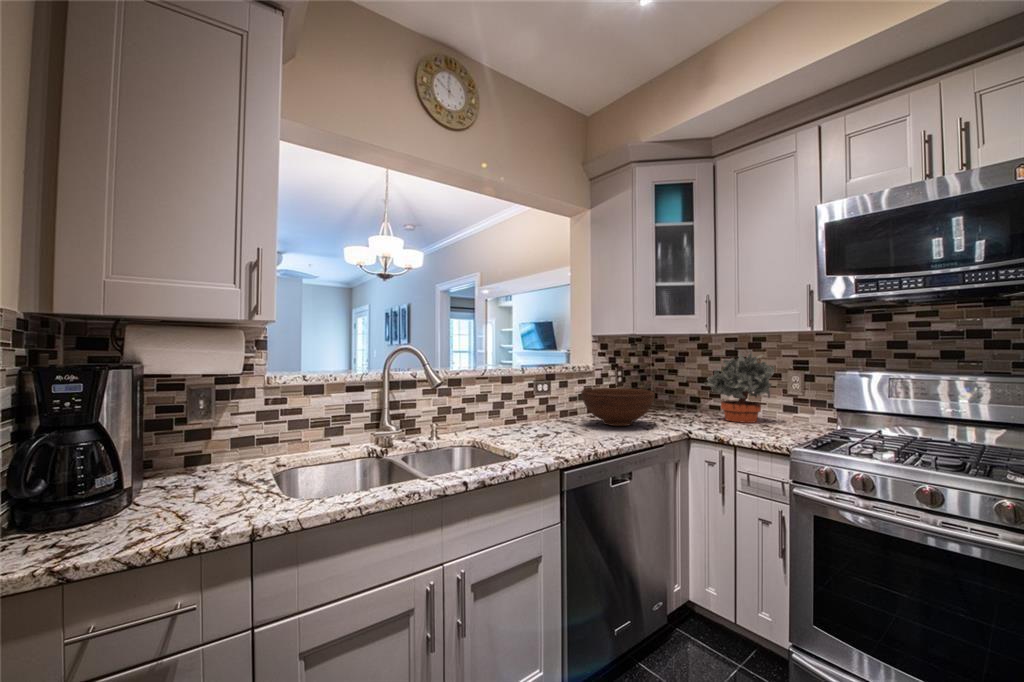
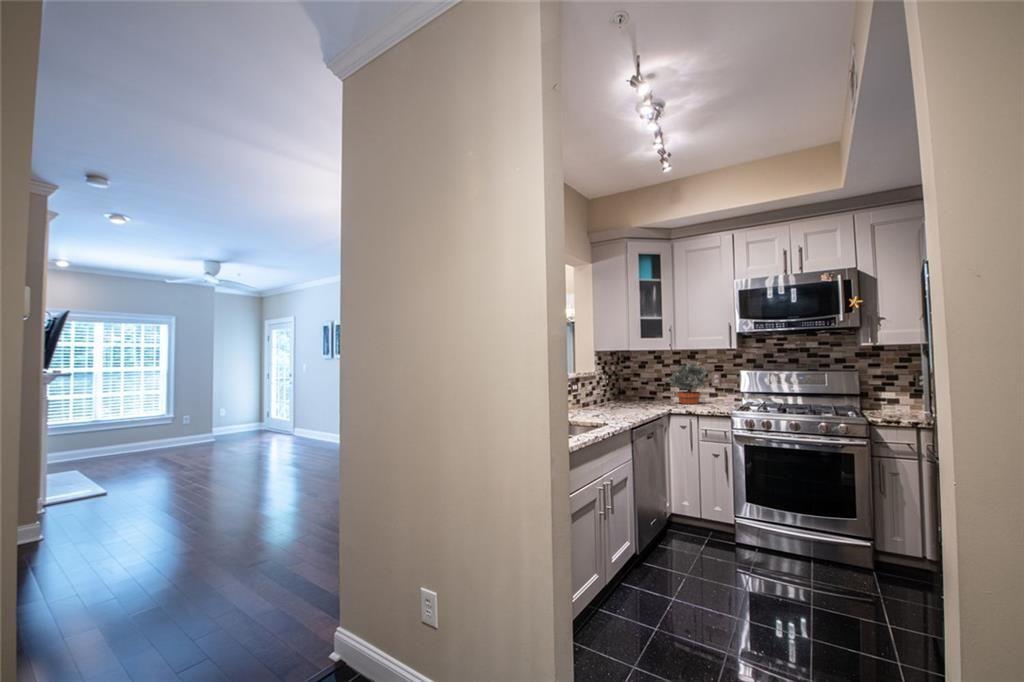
fruit bowl: present [581,388,655,426] -> none [601,386,648,410]

